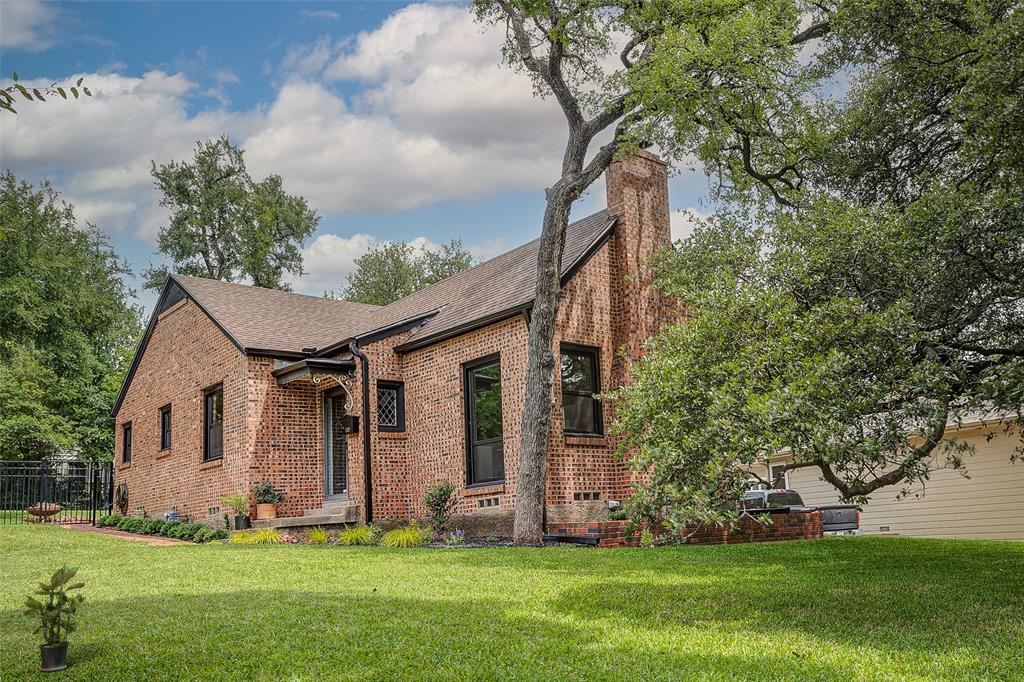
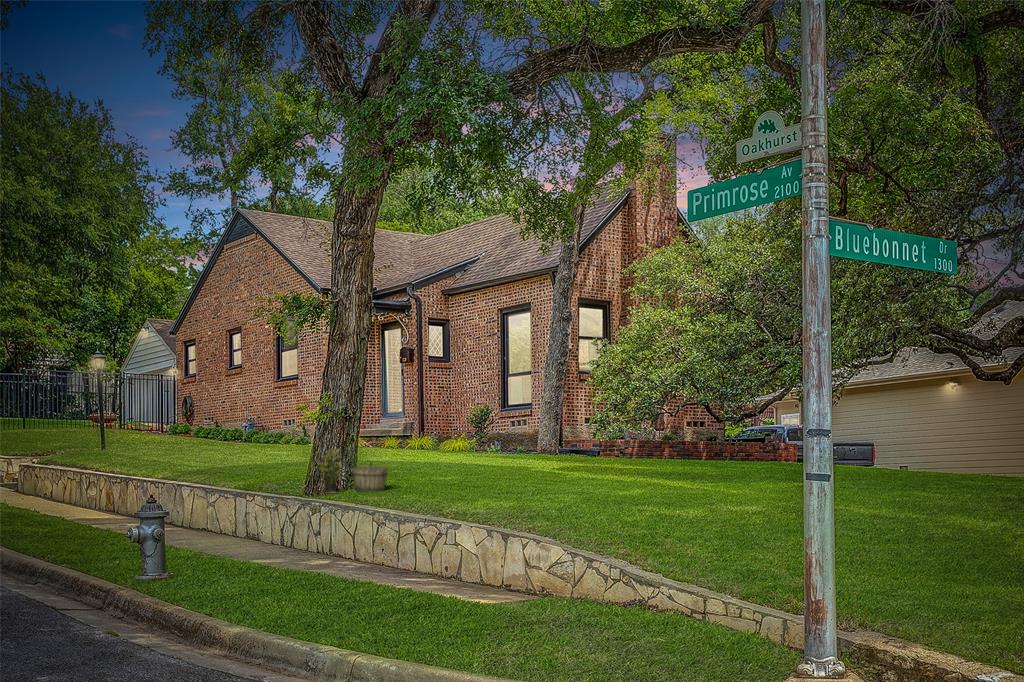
wooden bucket: none [119,586,201,660] -> present [353,461,388,492]

